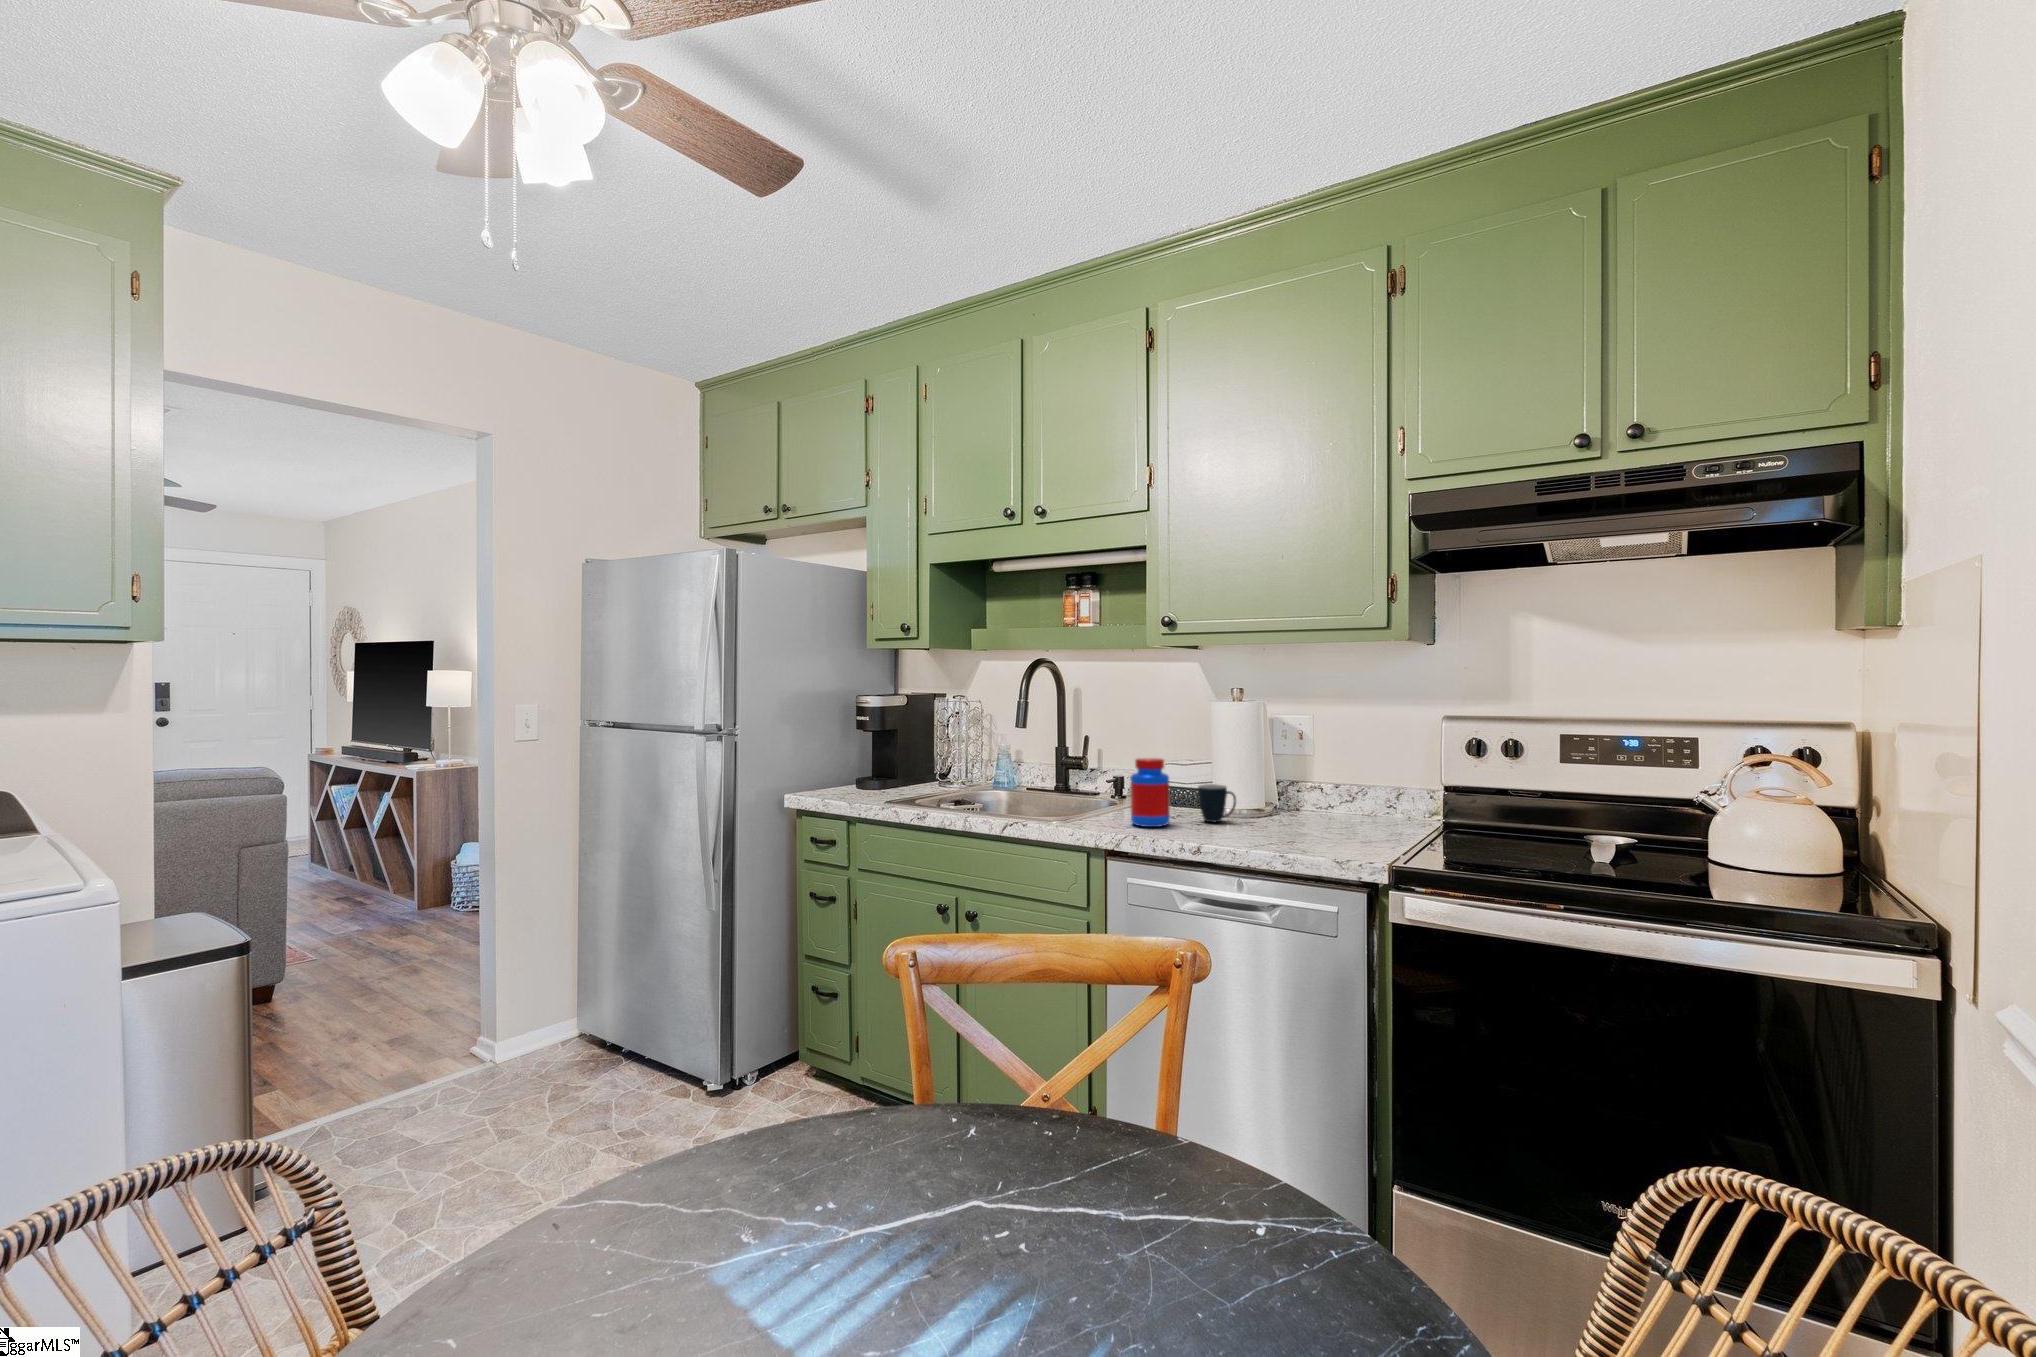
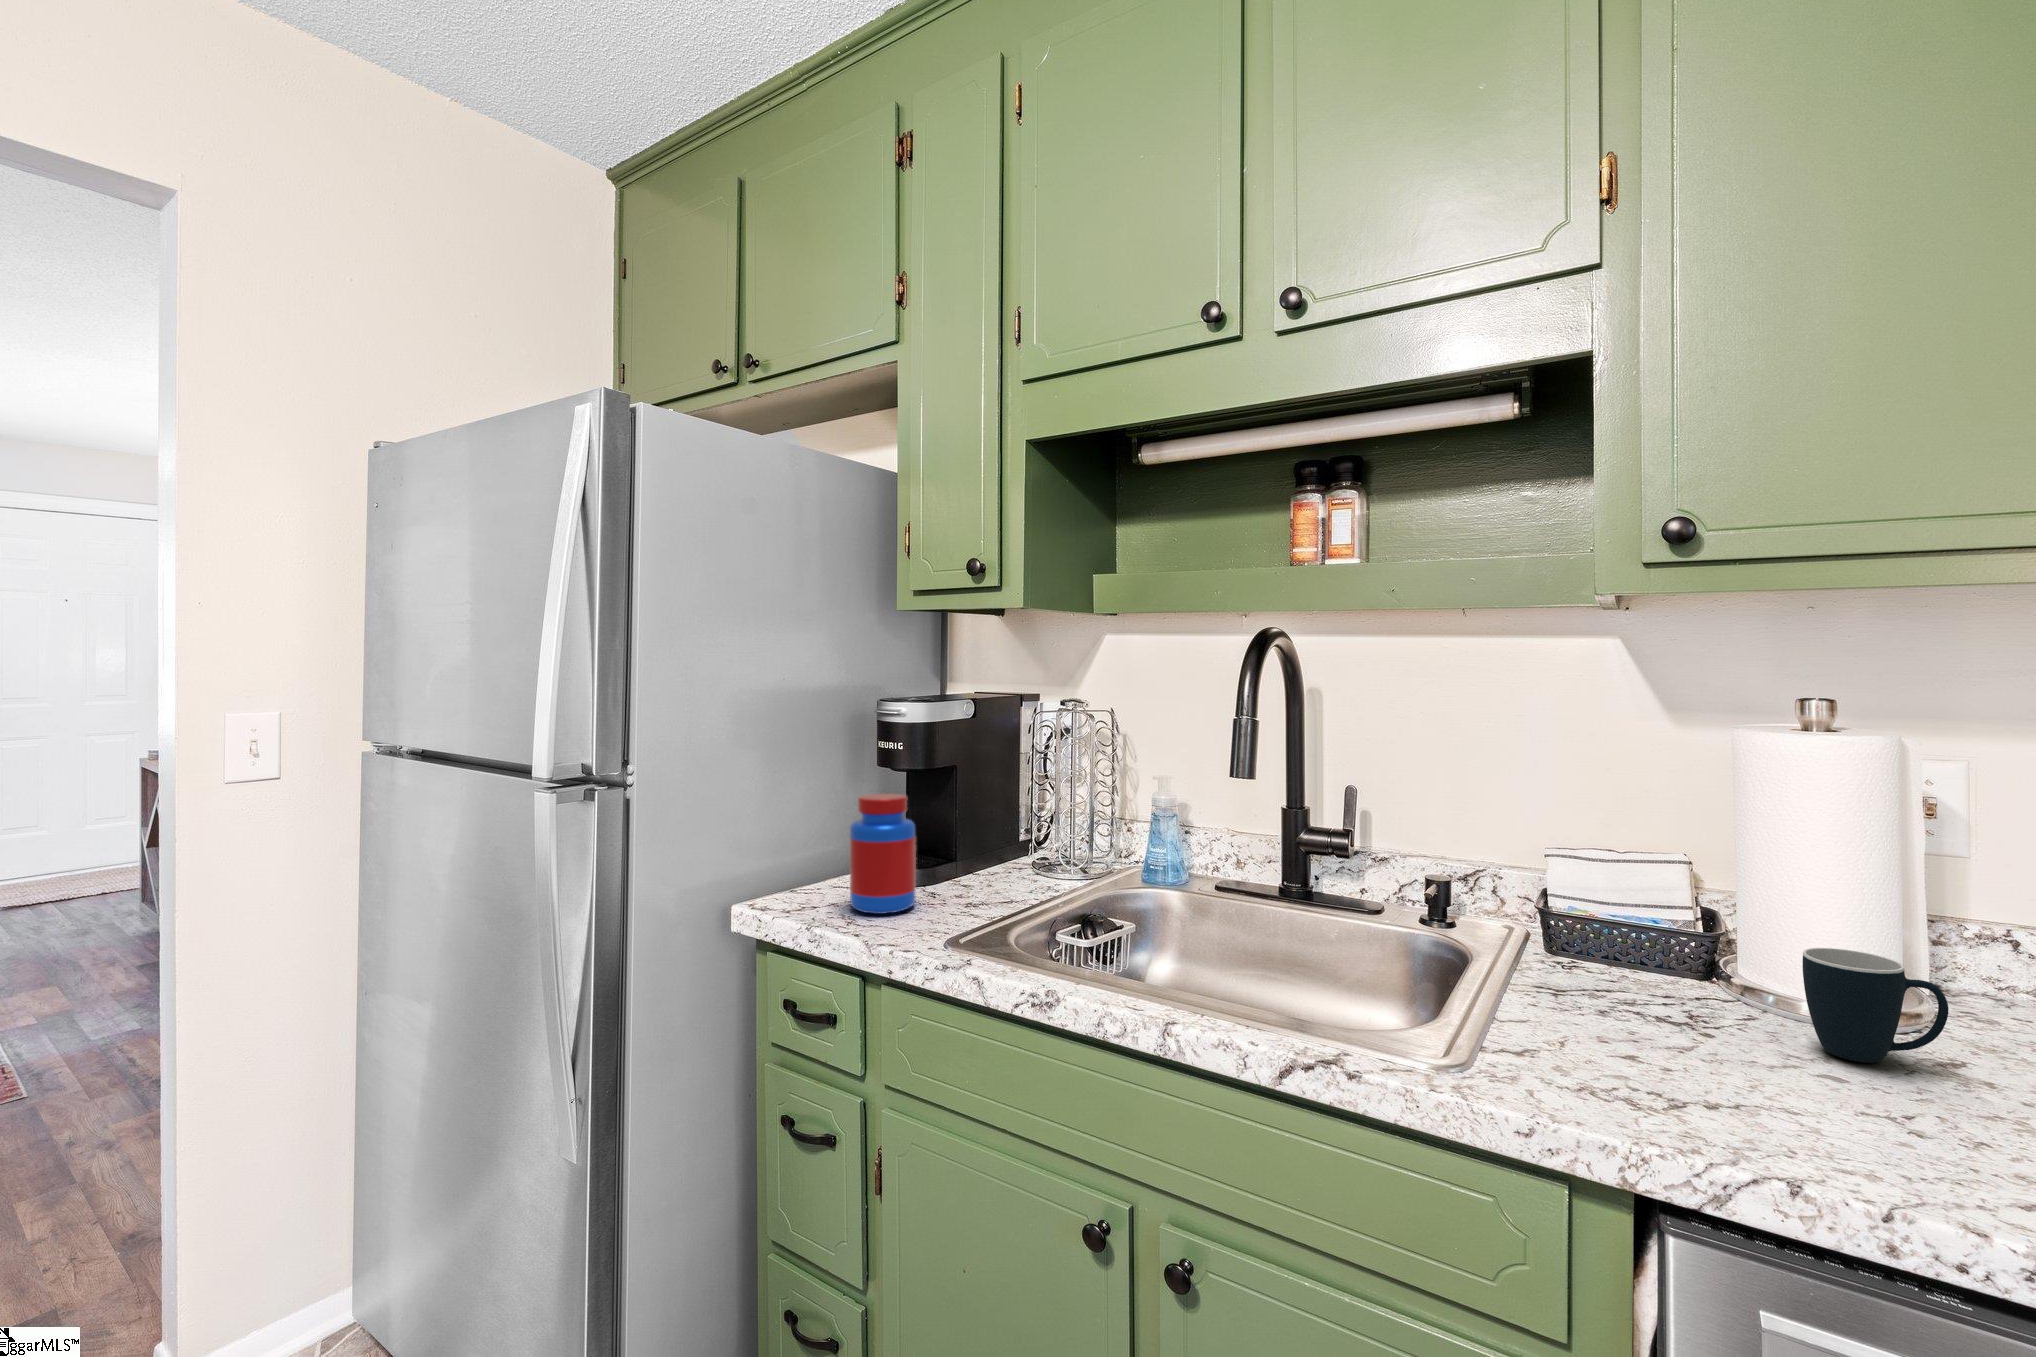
jar: present [1130,758,1170,827] -> present [850,793,916,914]

